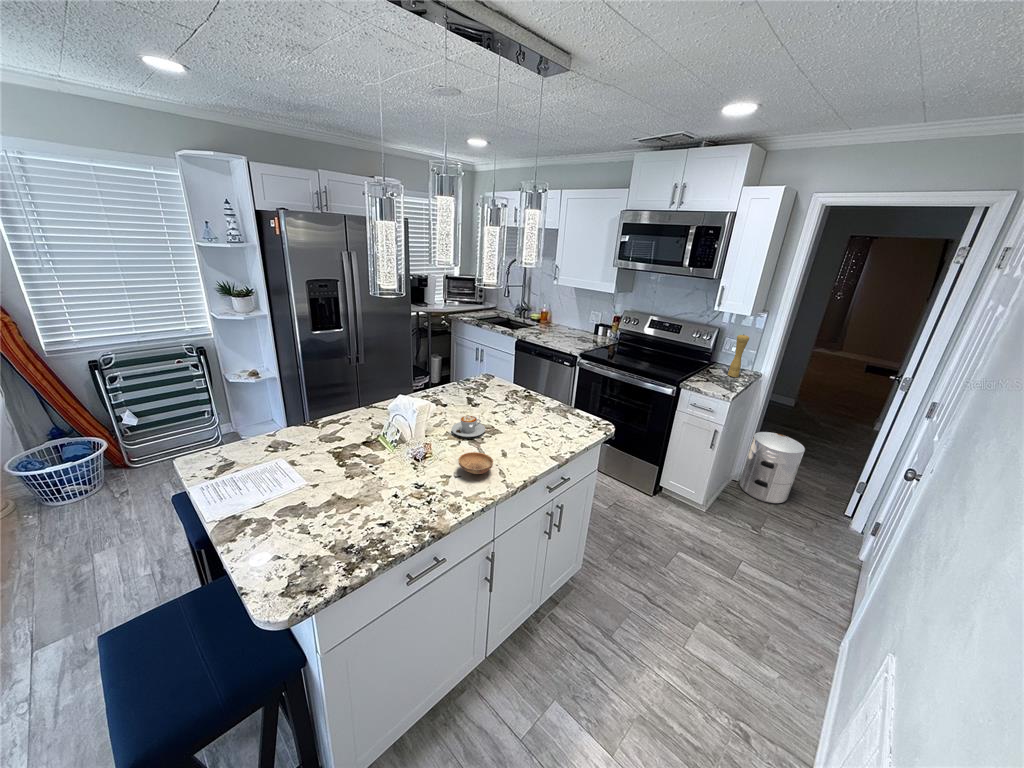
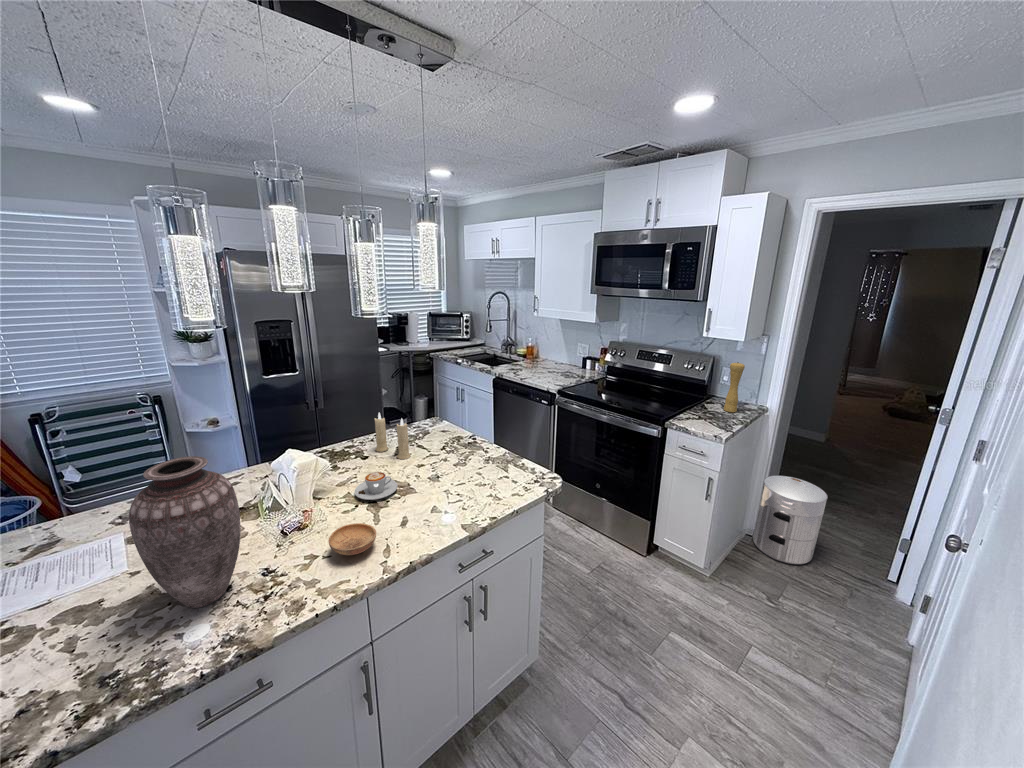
candle: none [448,365,481,408] -> present [375,413,411,459]
vase: none [343,393,409,507] -> present [129,456,241,608]

